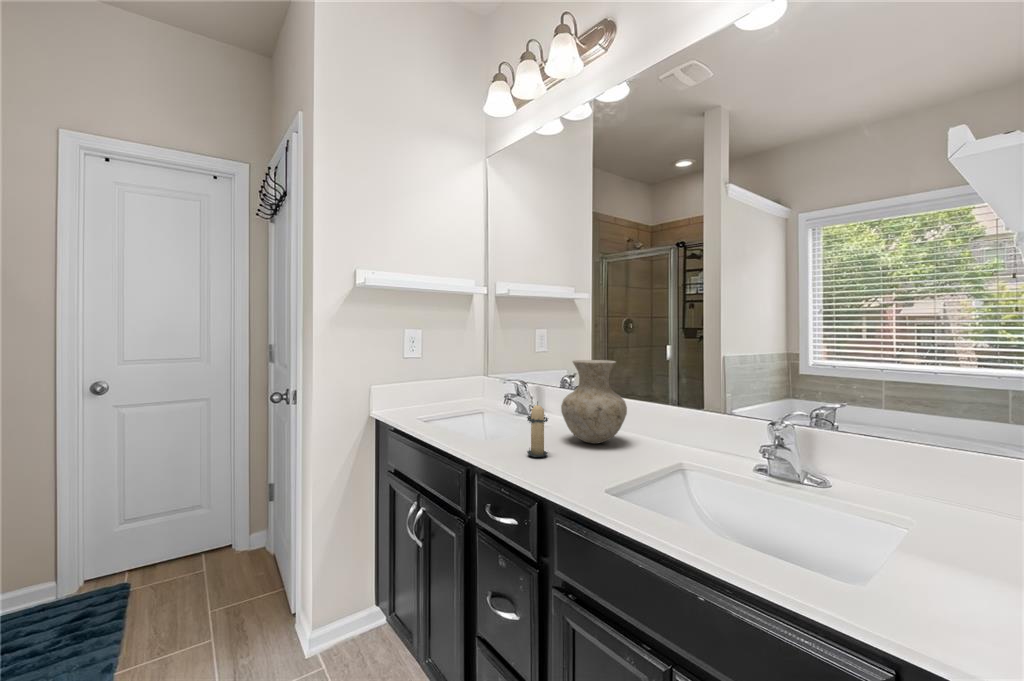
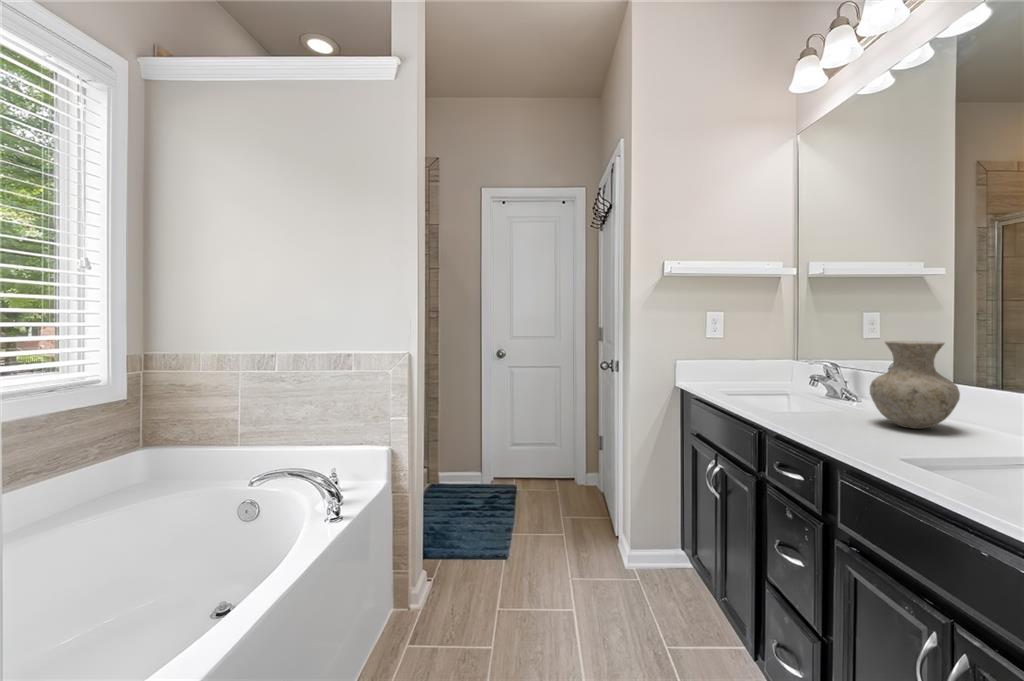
candle: present [527,402,548,457] -> none [818,378,849,432]

